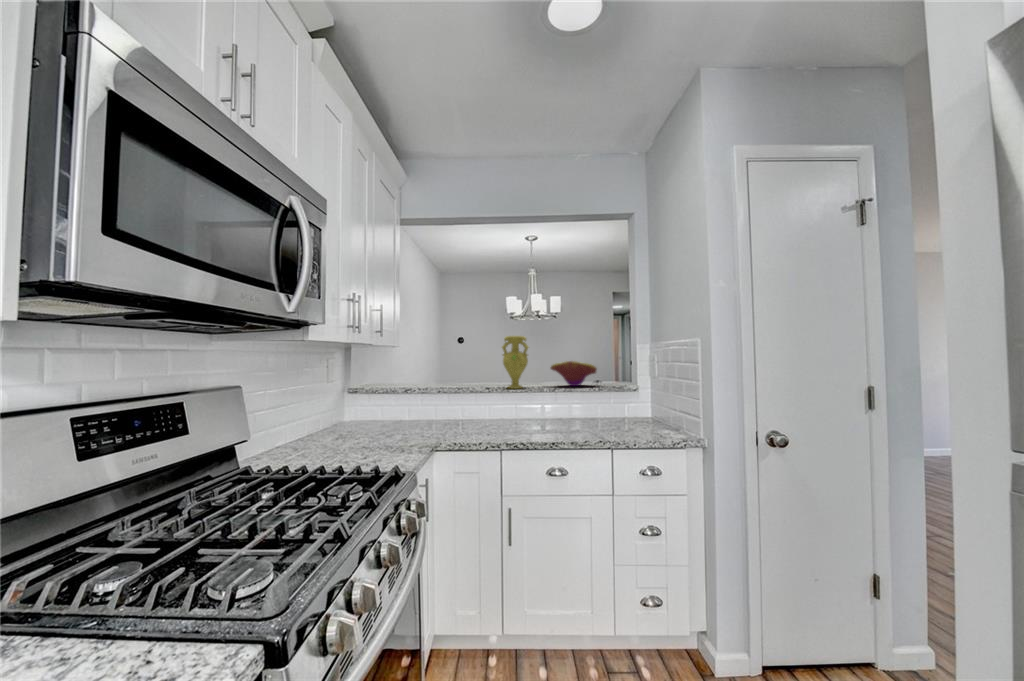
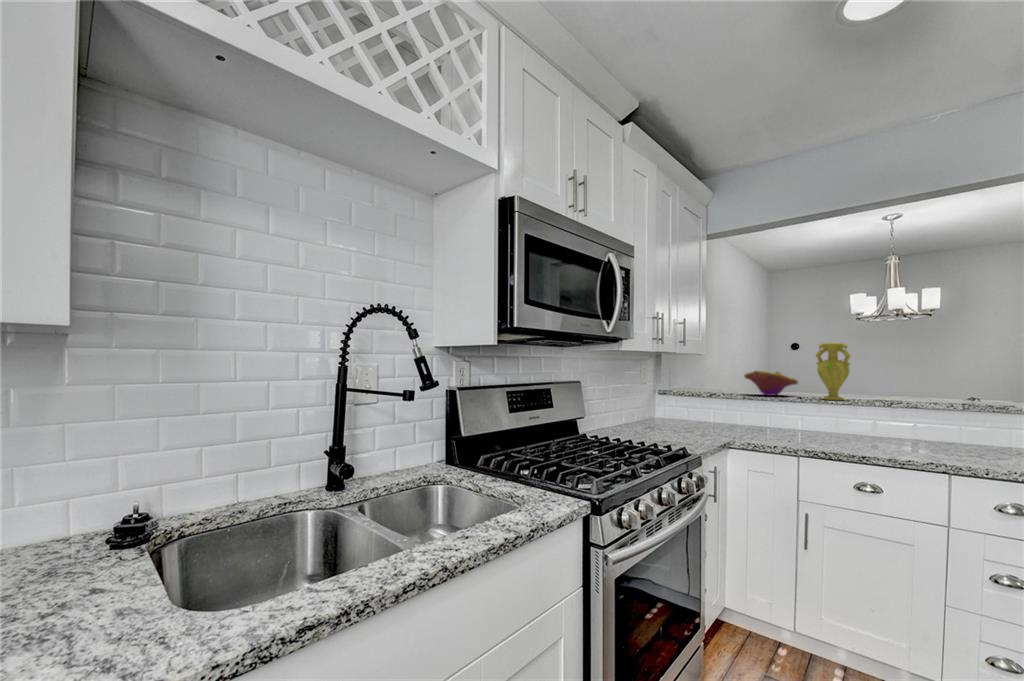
decorative bowl: present [551,361,597,386] -> present [744,371,798,396]

